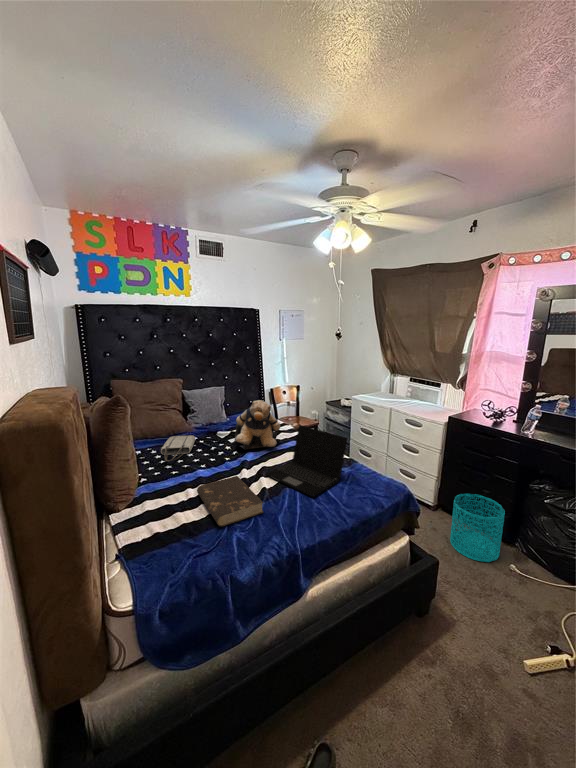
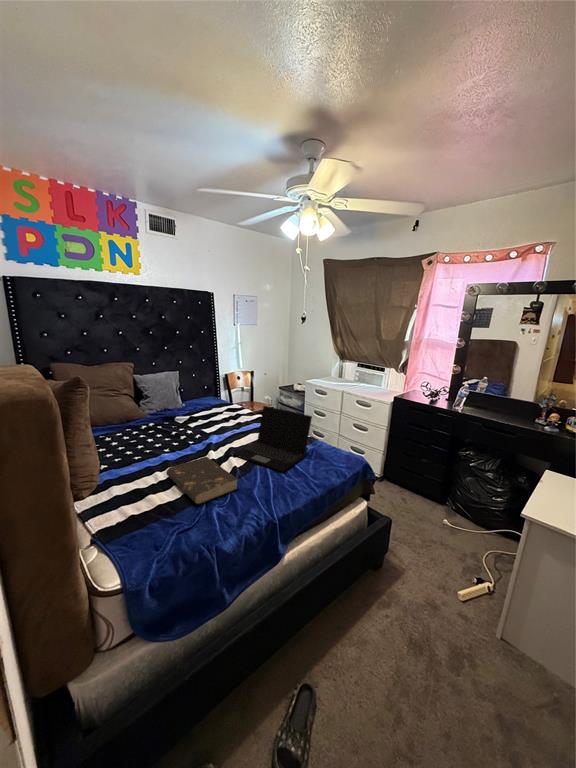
teddy bear: present [234,400,280,449] -> none [196,383,242,432]
tote bag: present [161,435,195,462] -> none [118,420,153,447]
wastebasket: present [450,494,505,562] -> none [394,463,440,520]

